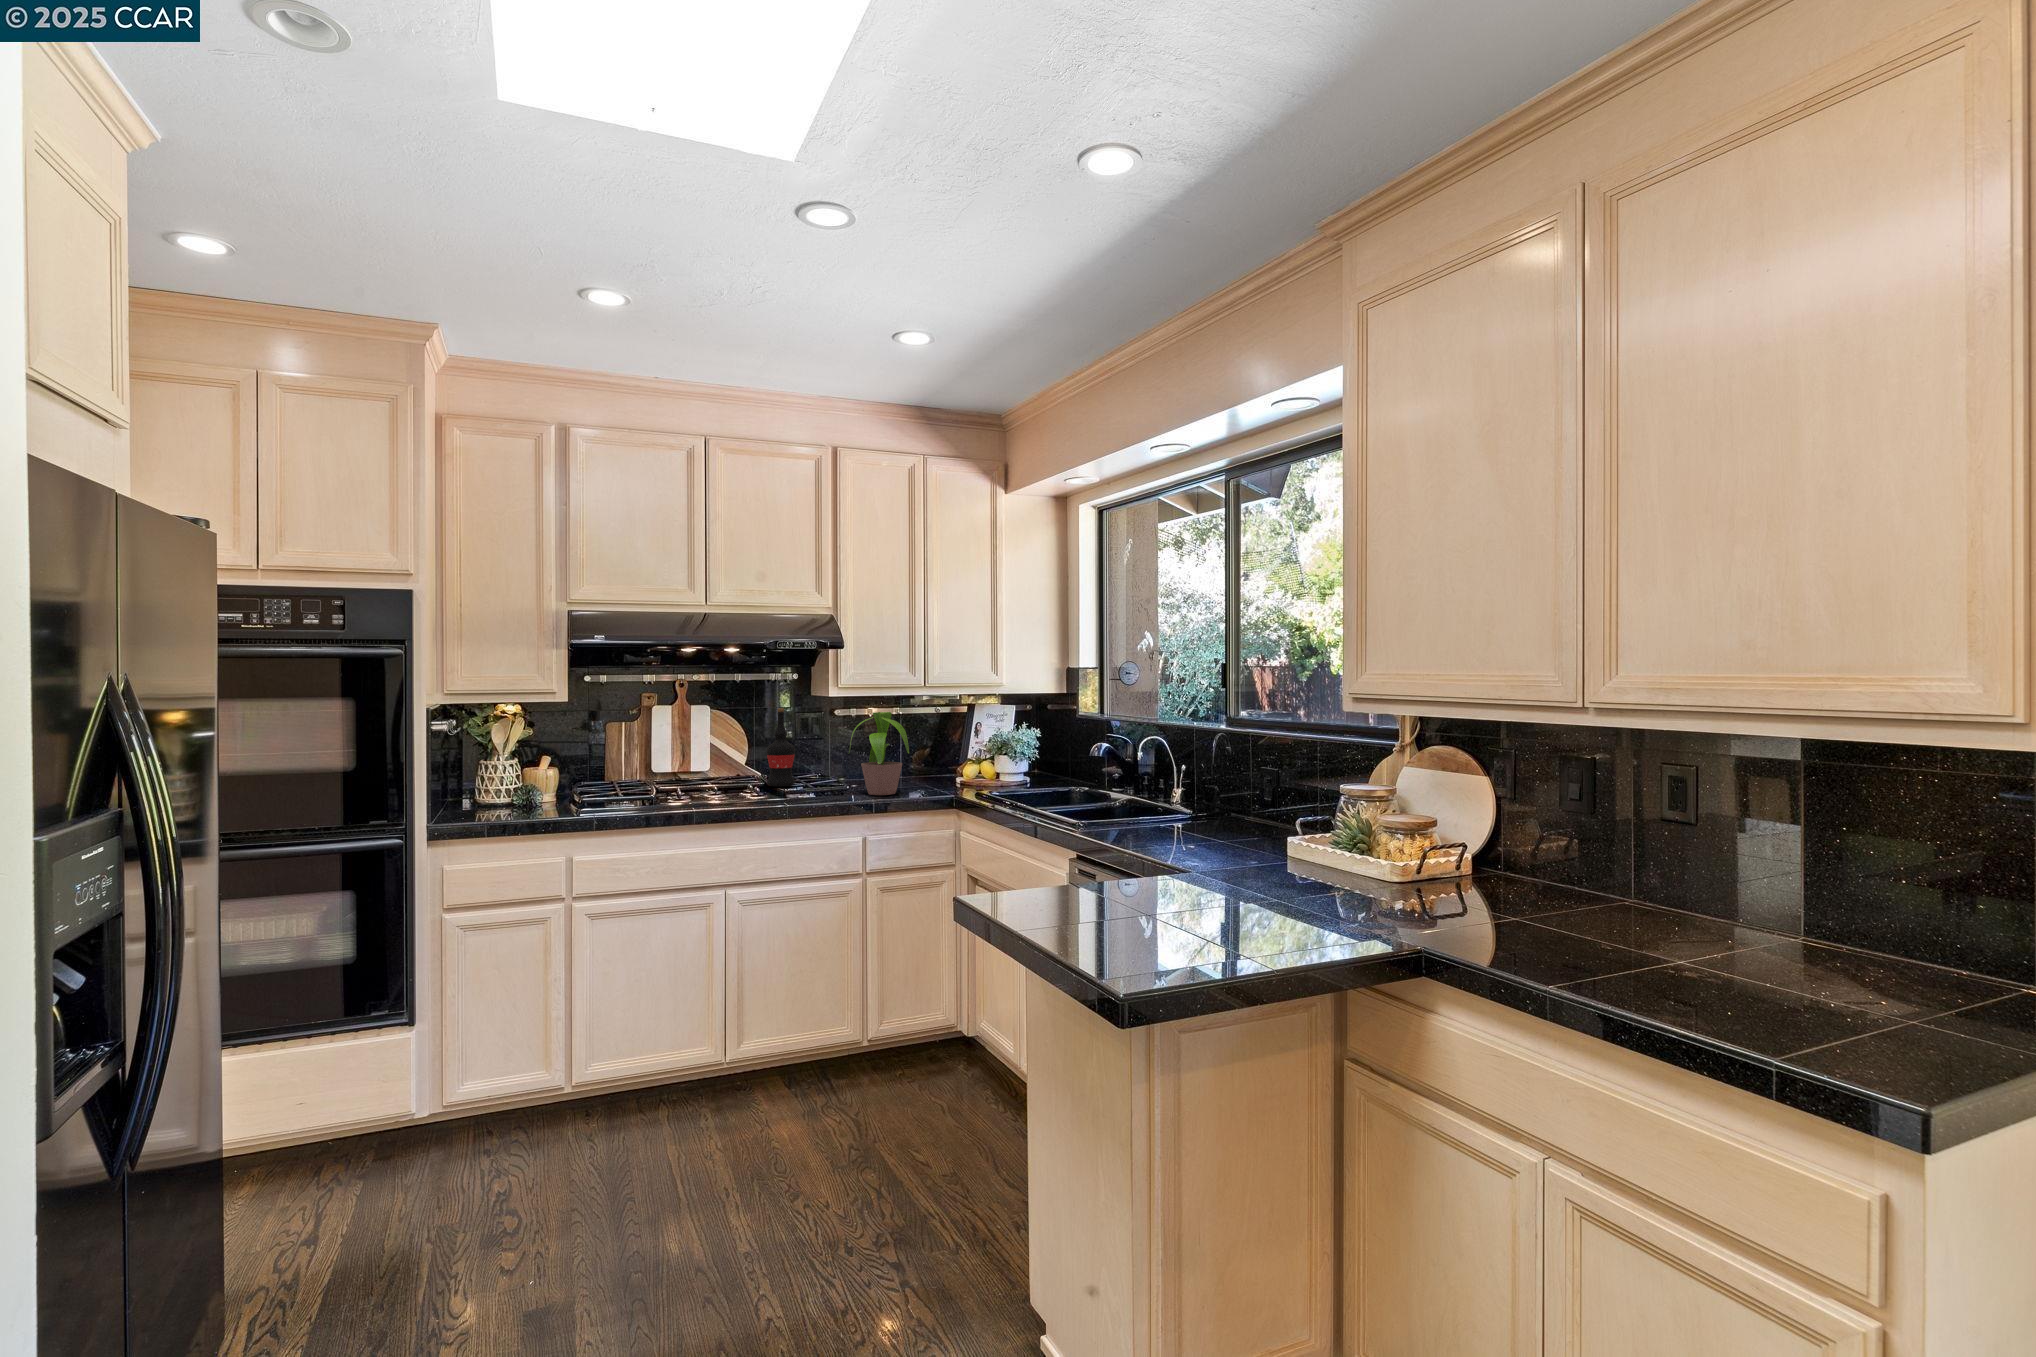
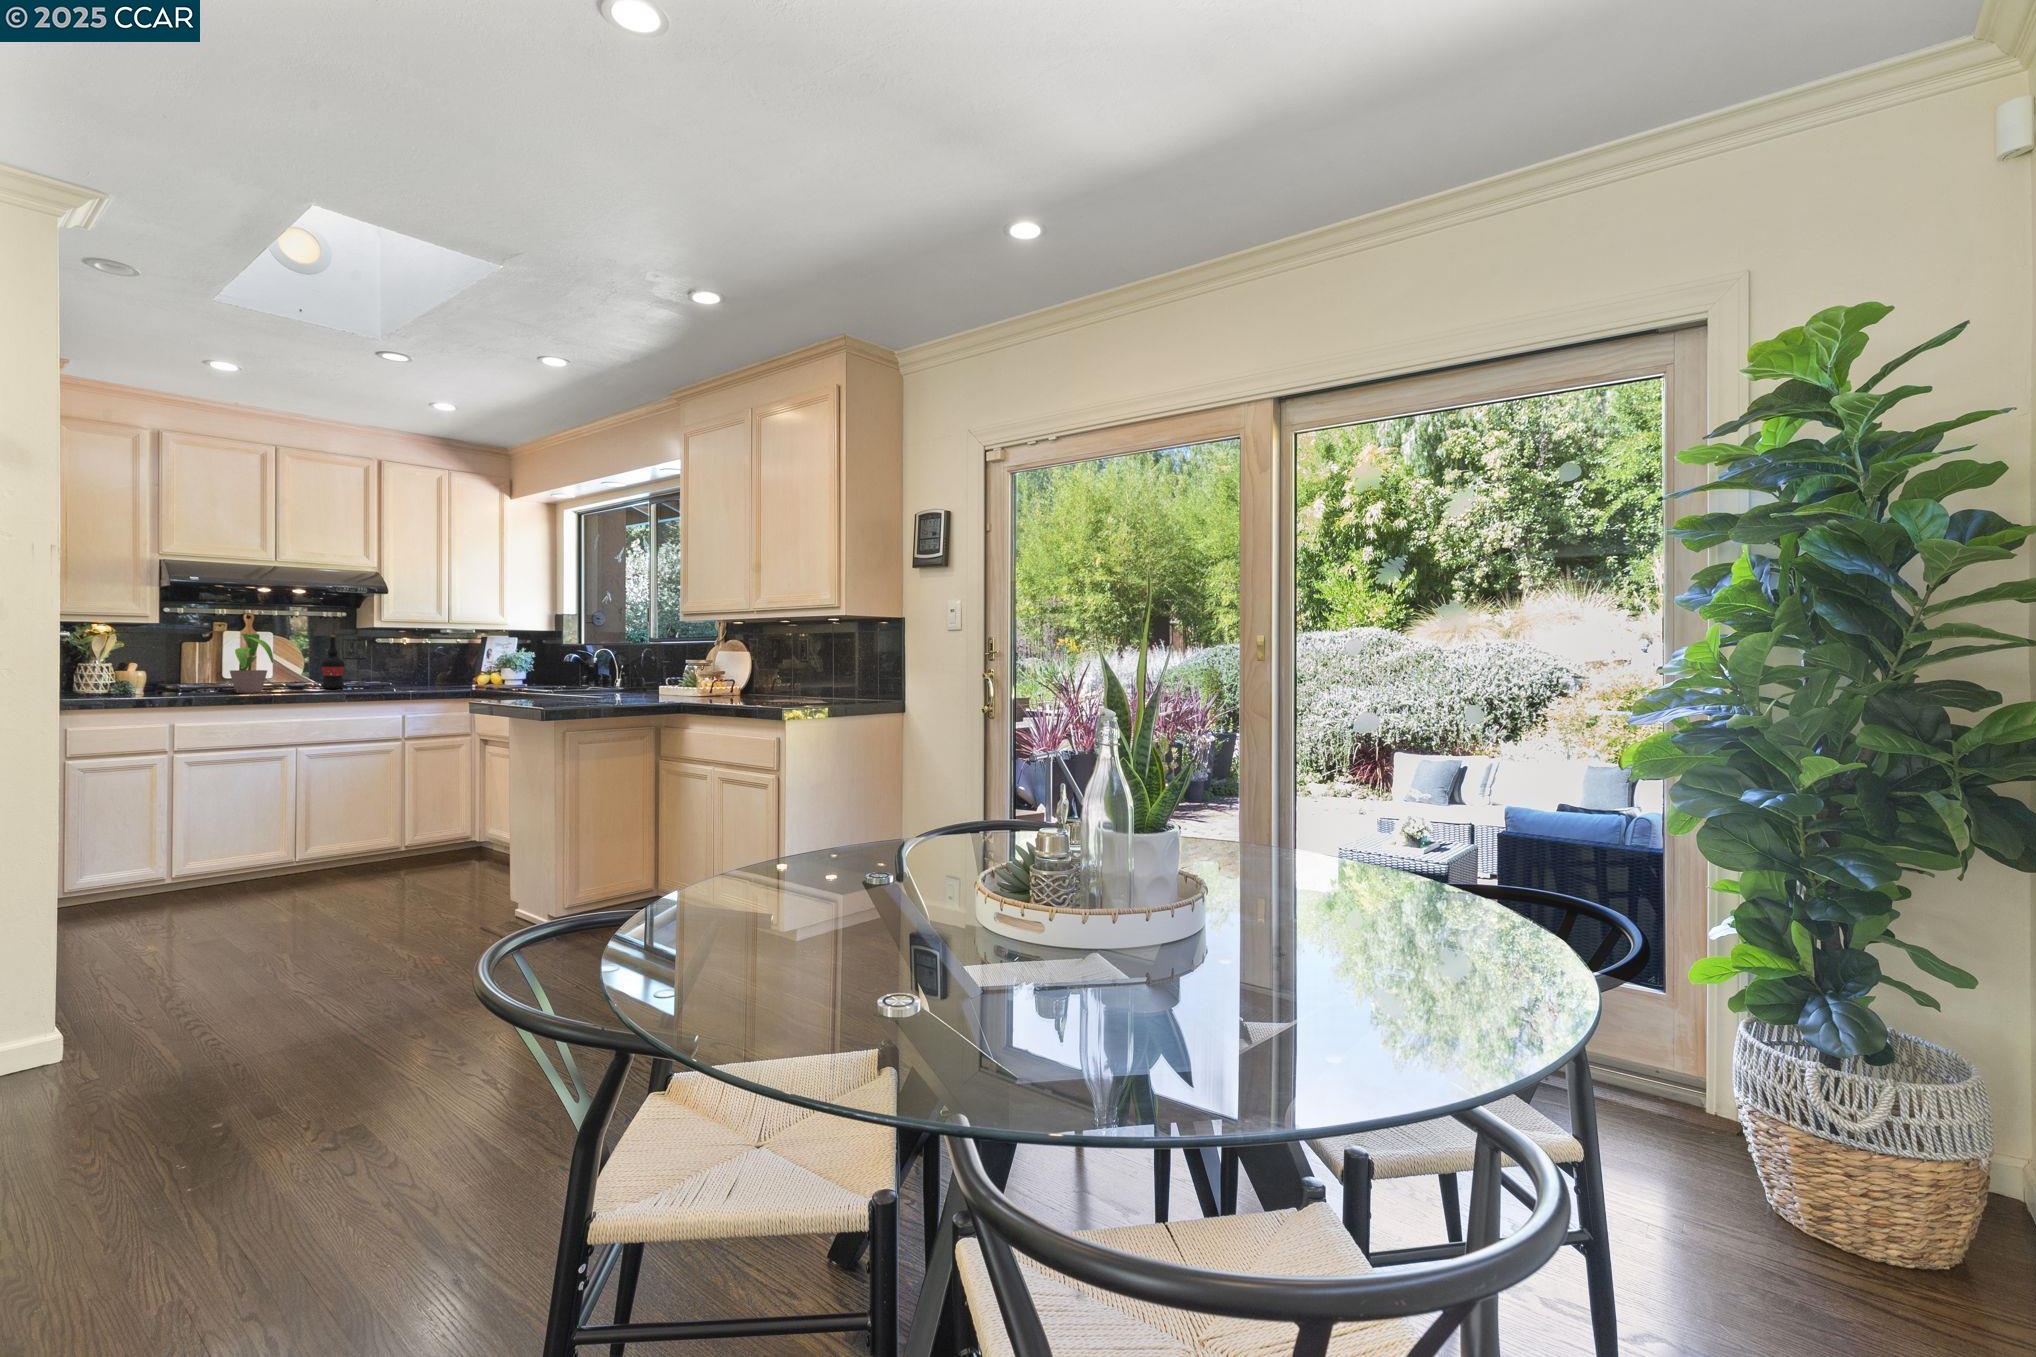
potted plant: present [850,712,909,795] -> present [230,633,274,693]

